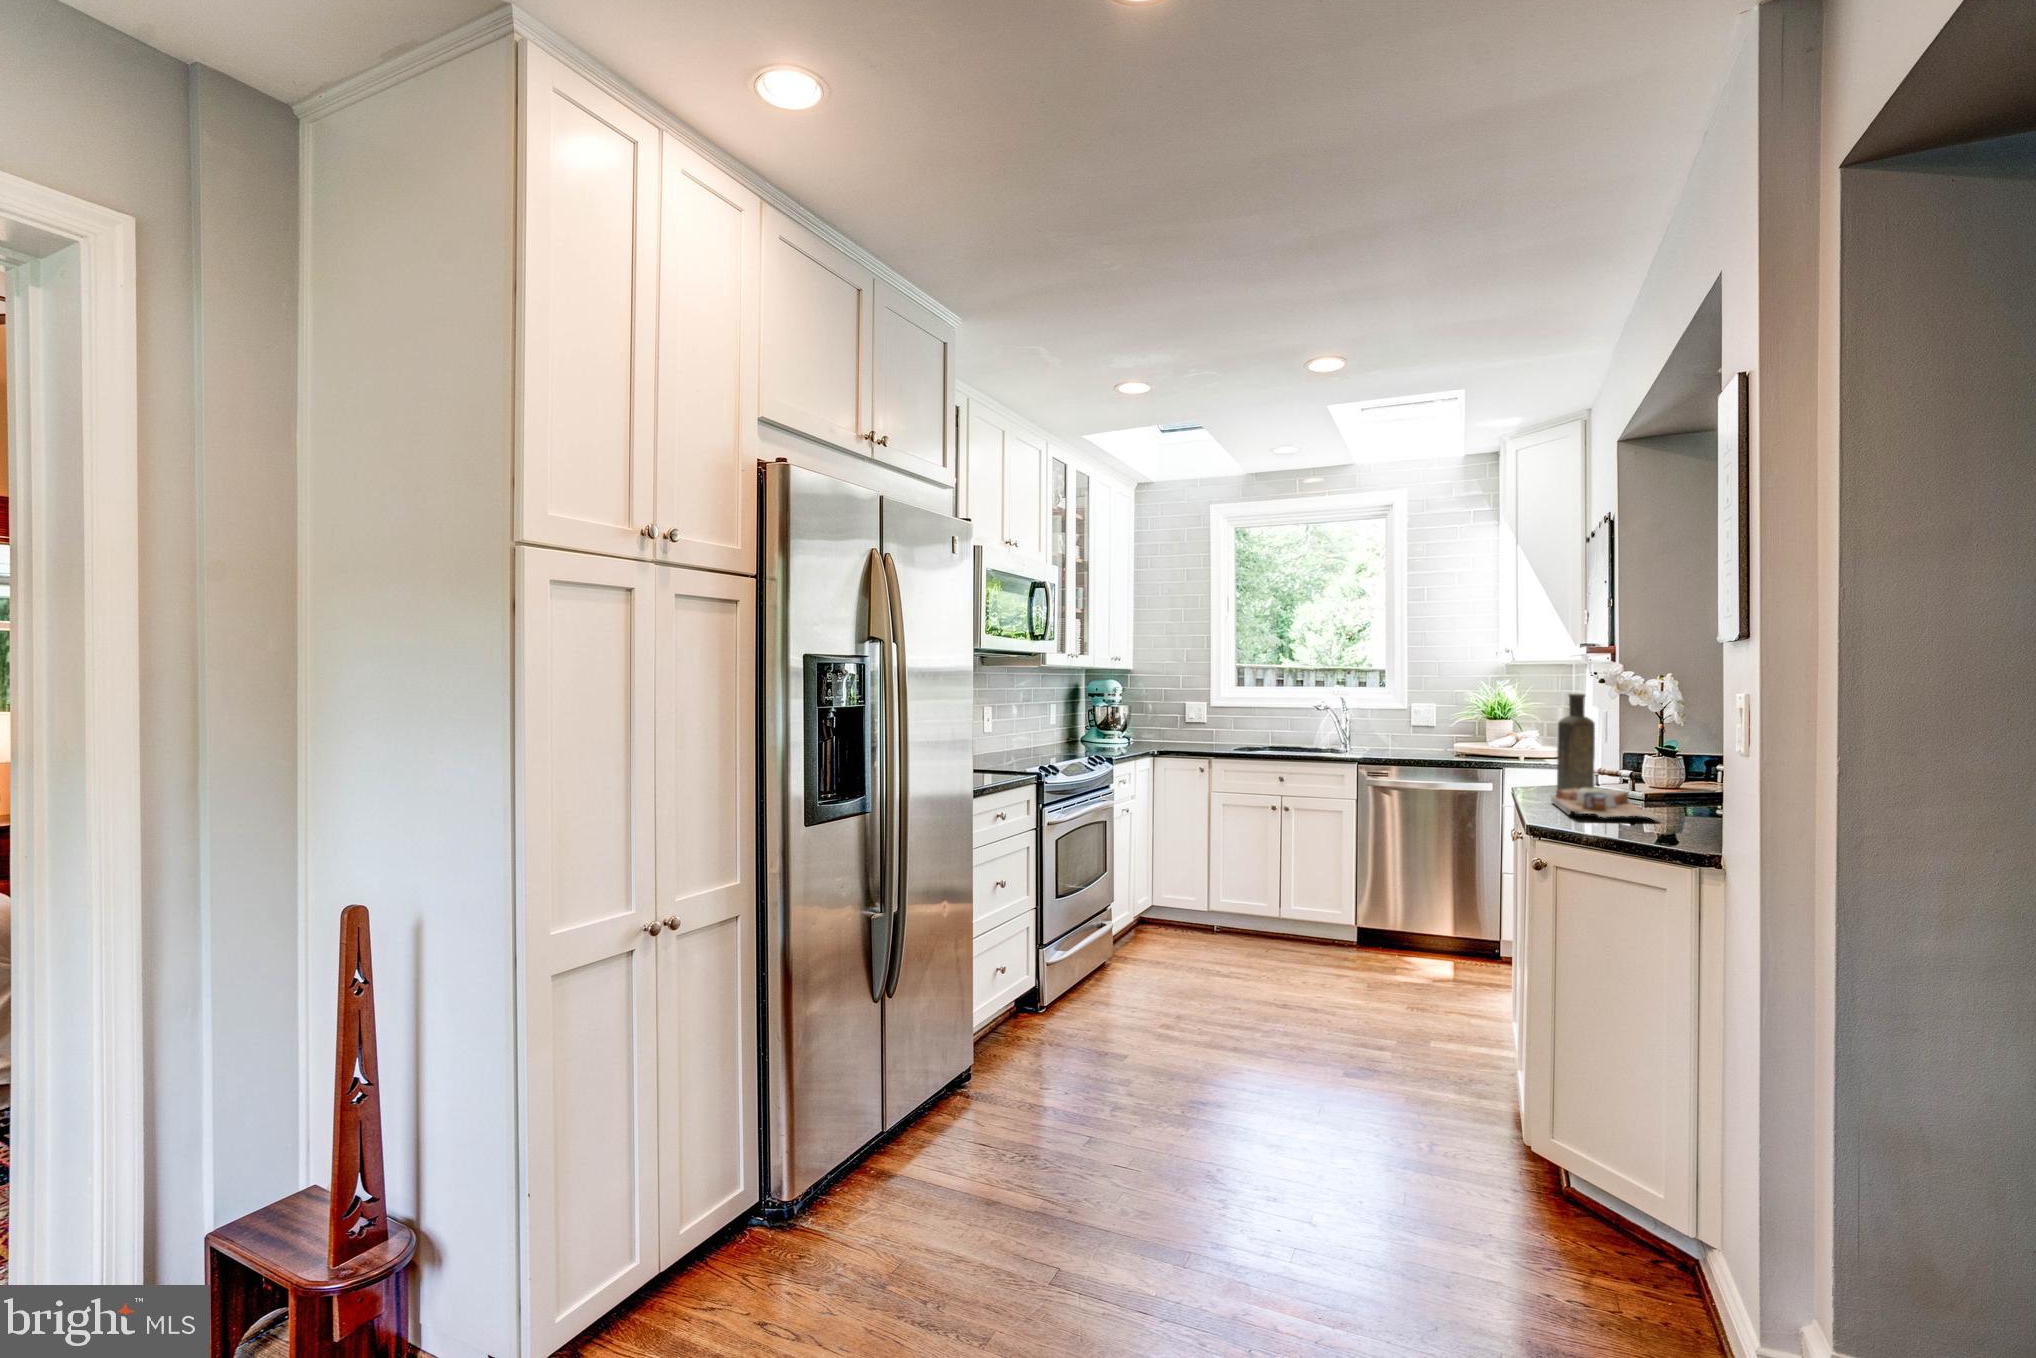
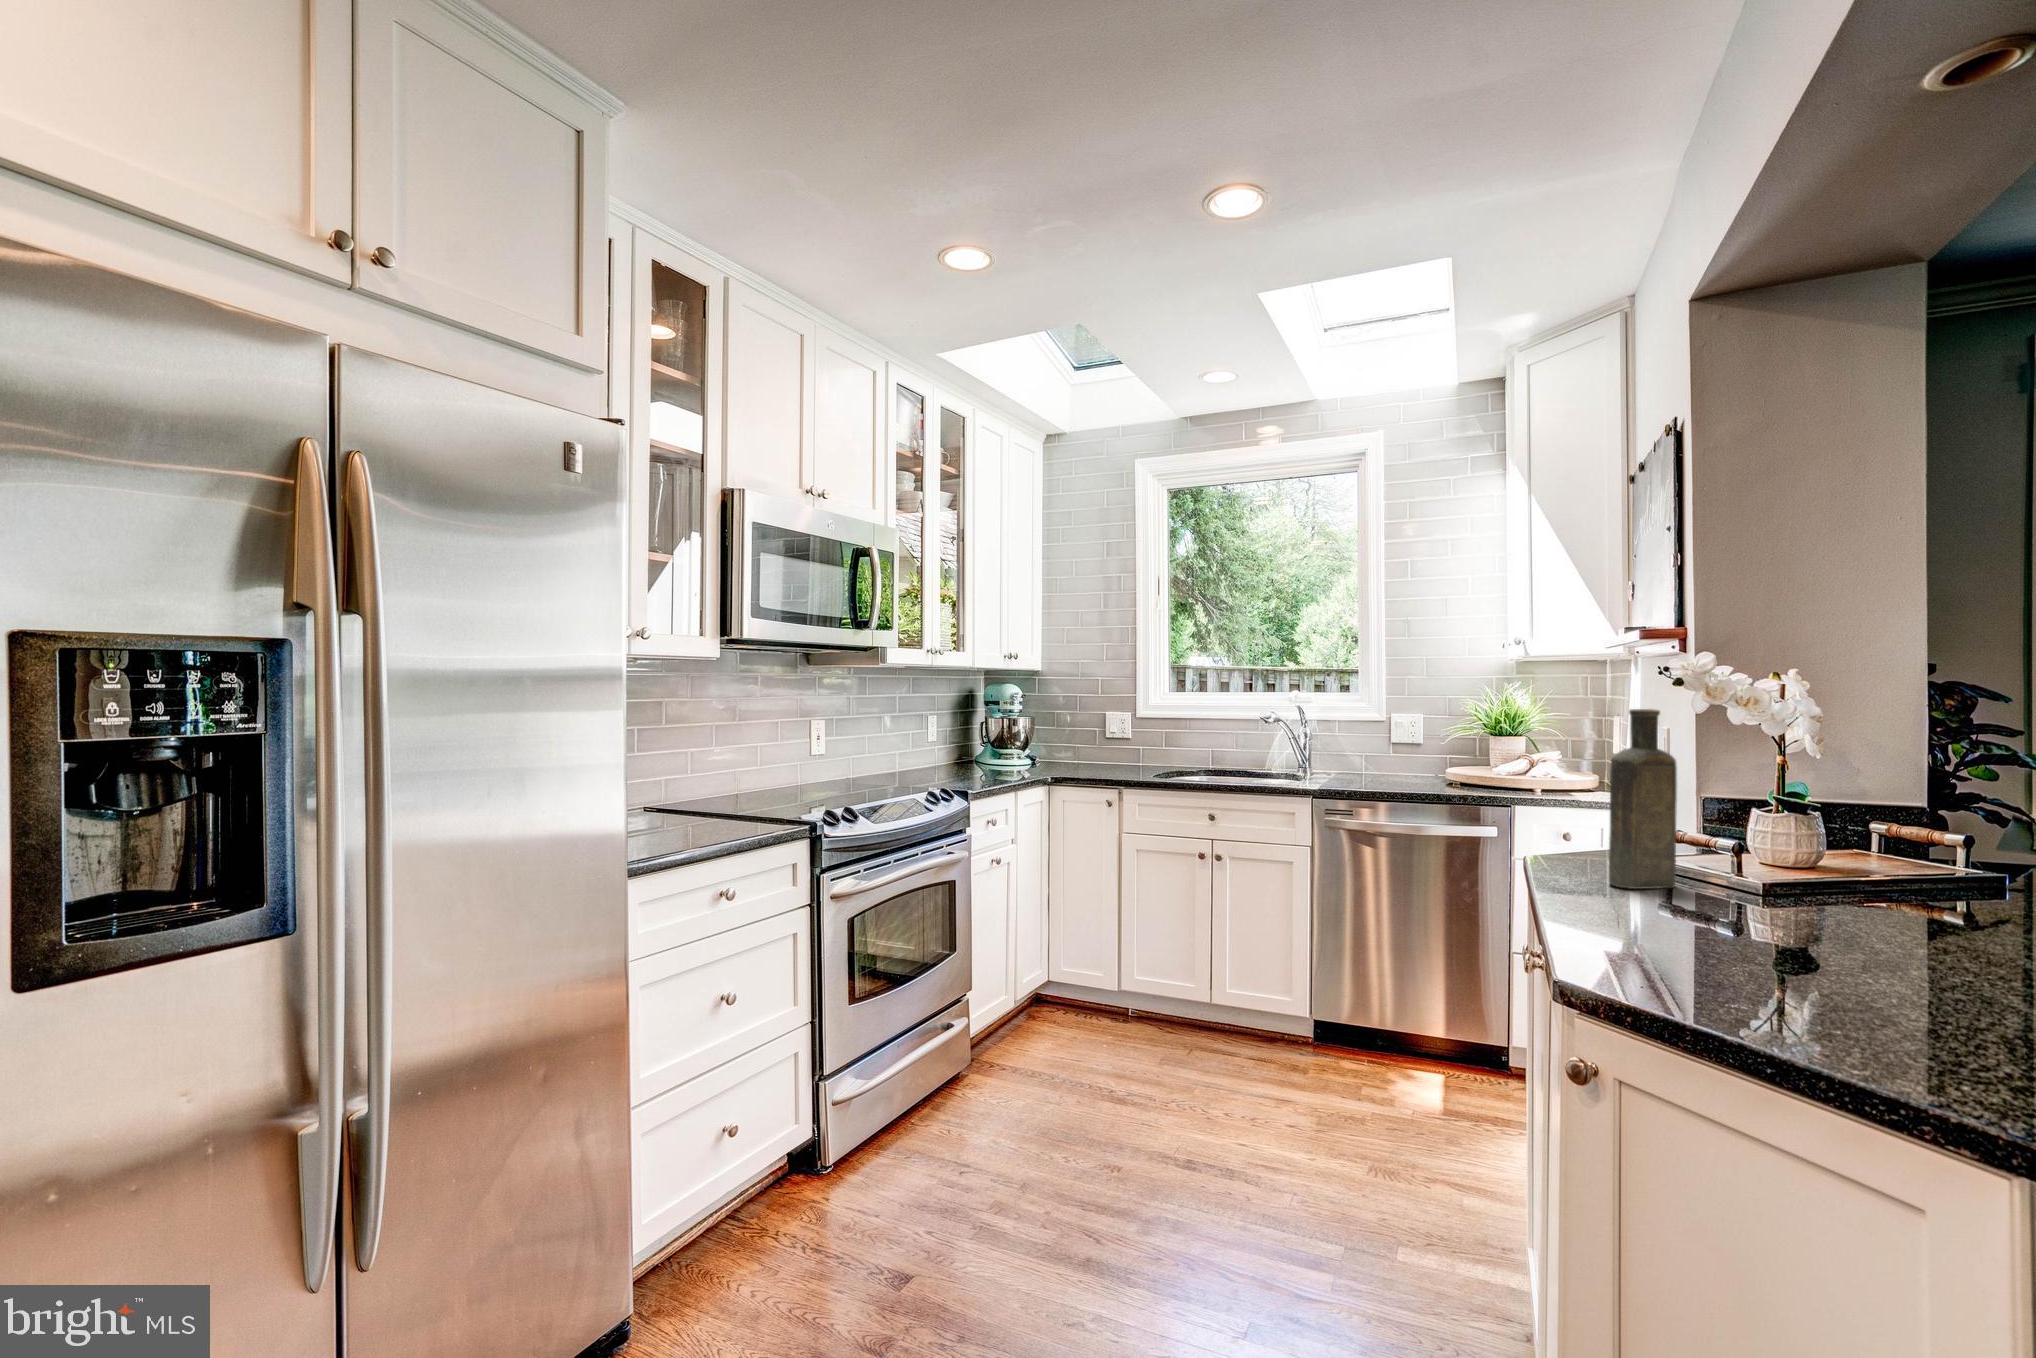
cutting board: present [1551,788,1660,822] -> none [1603,884,1866,1001]

